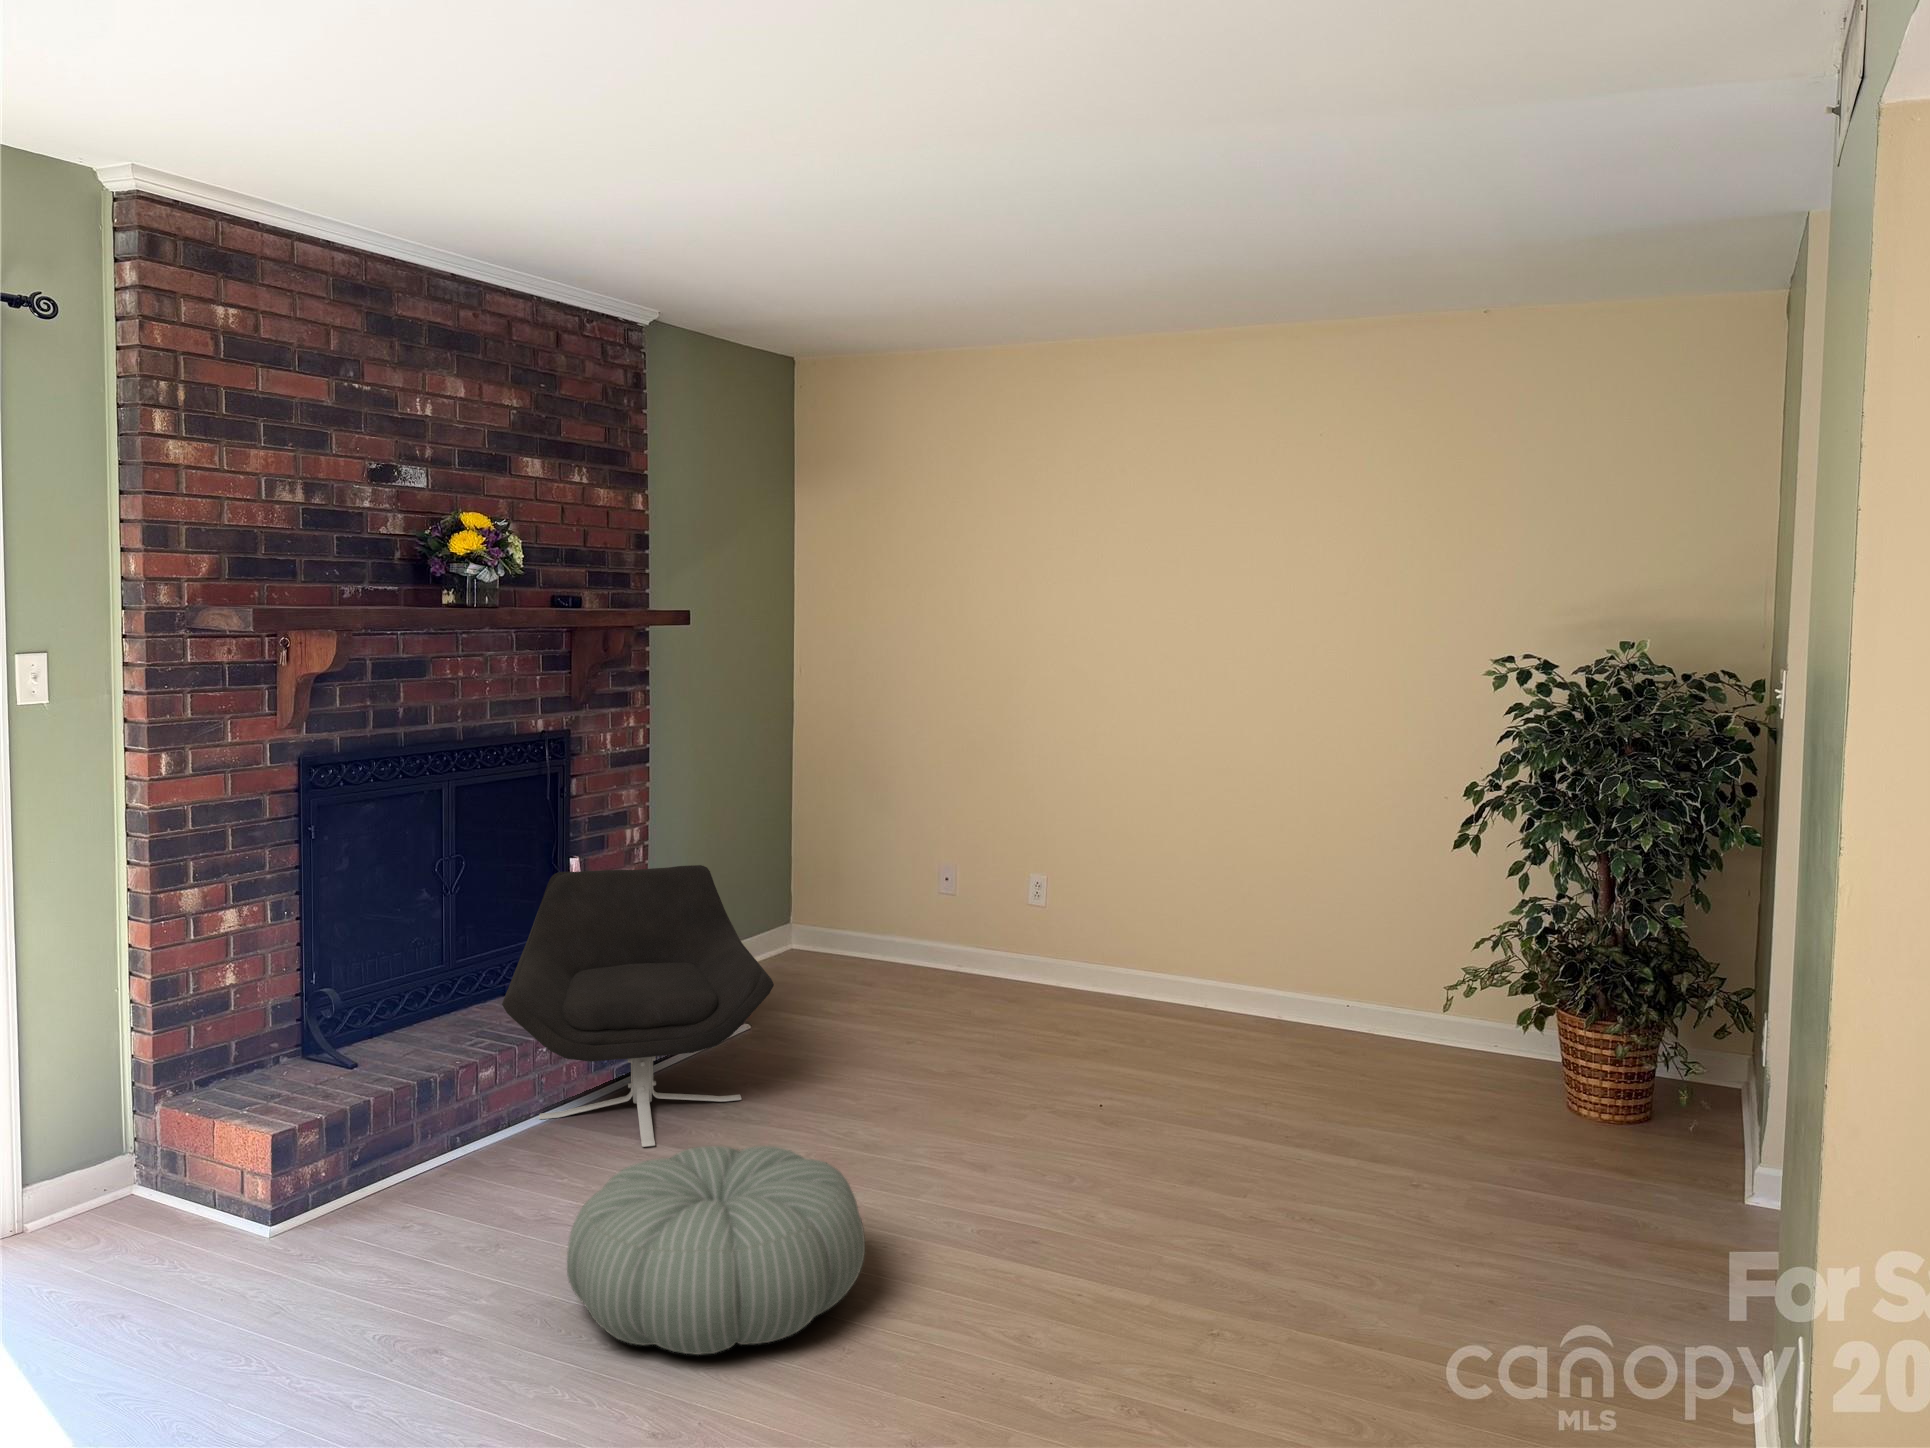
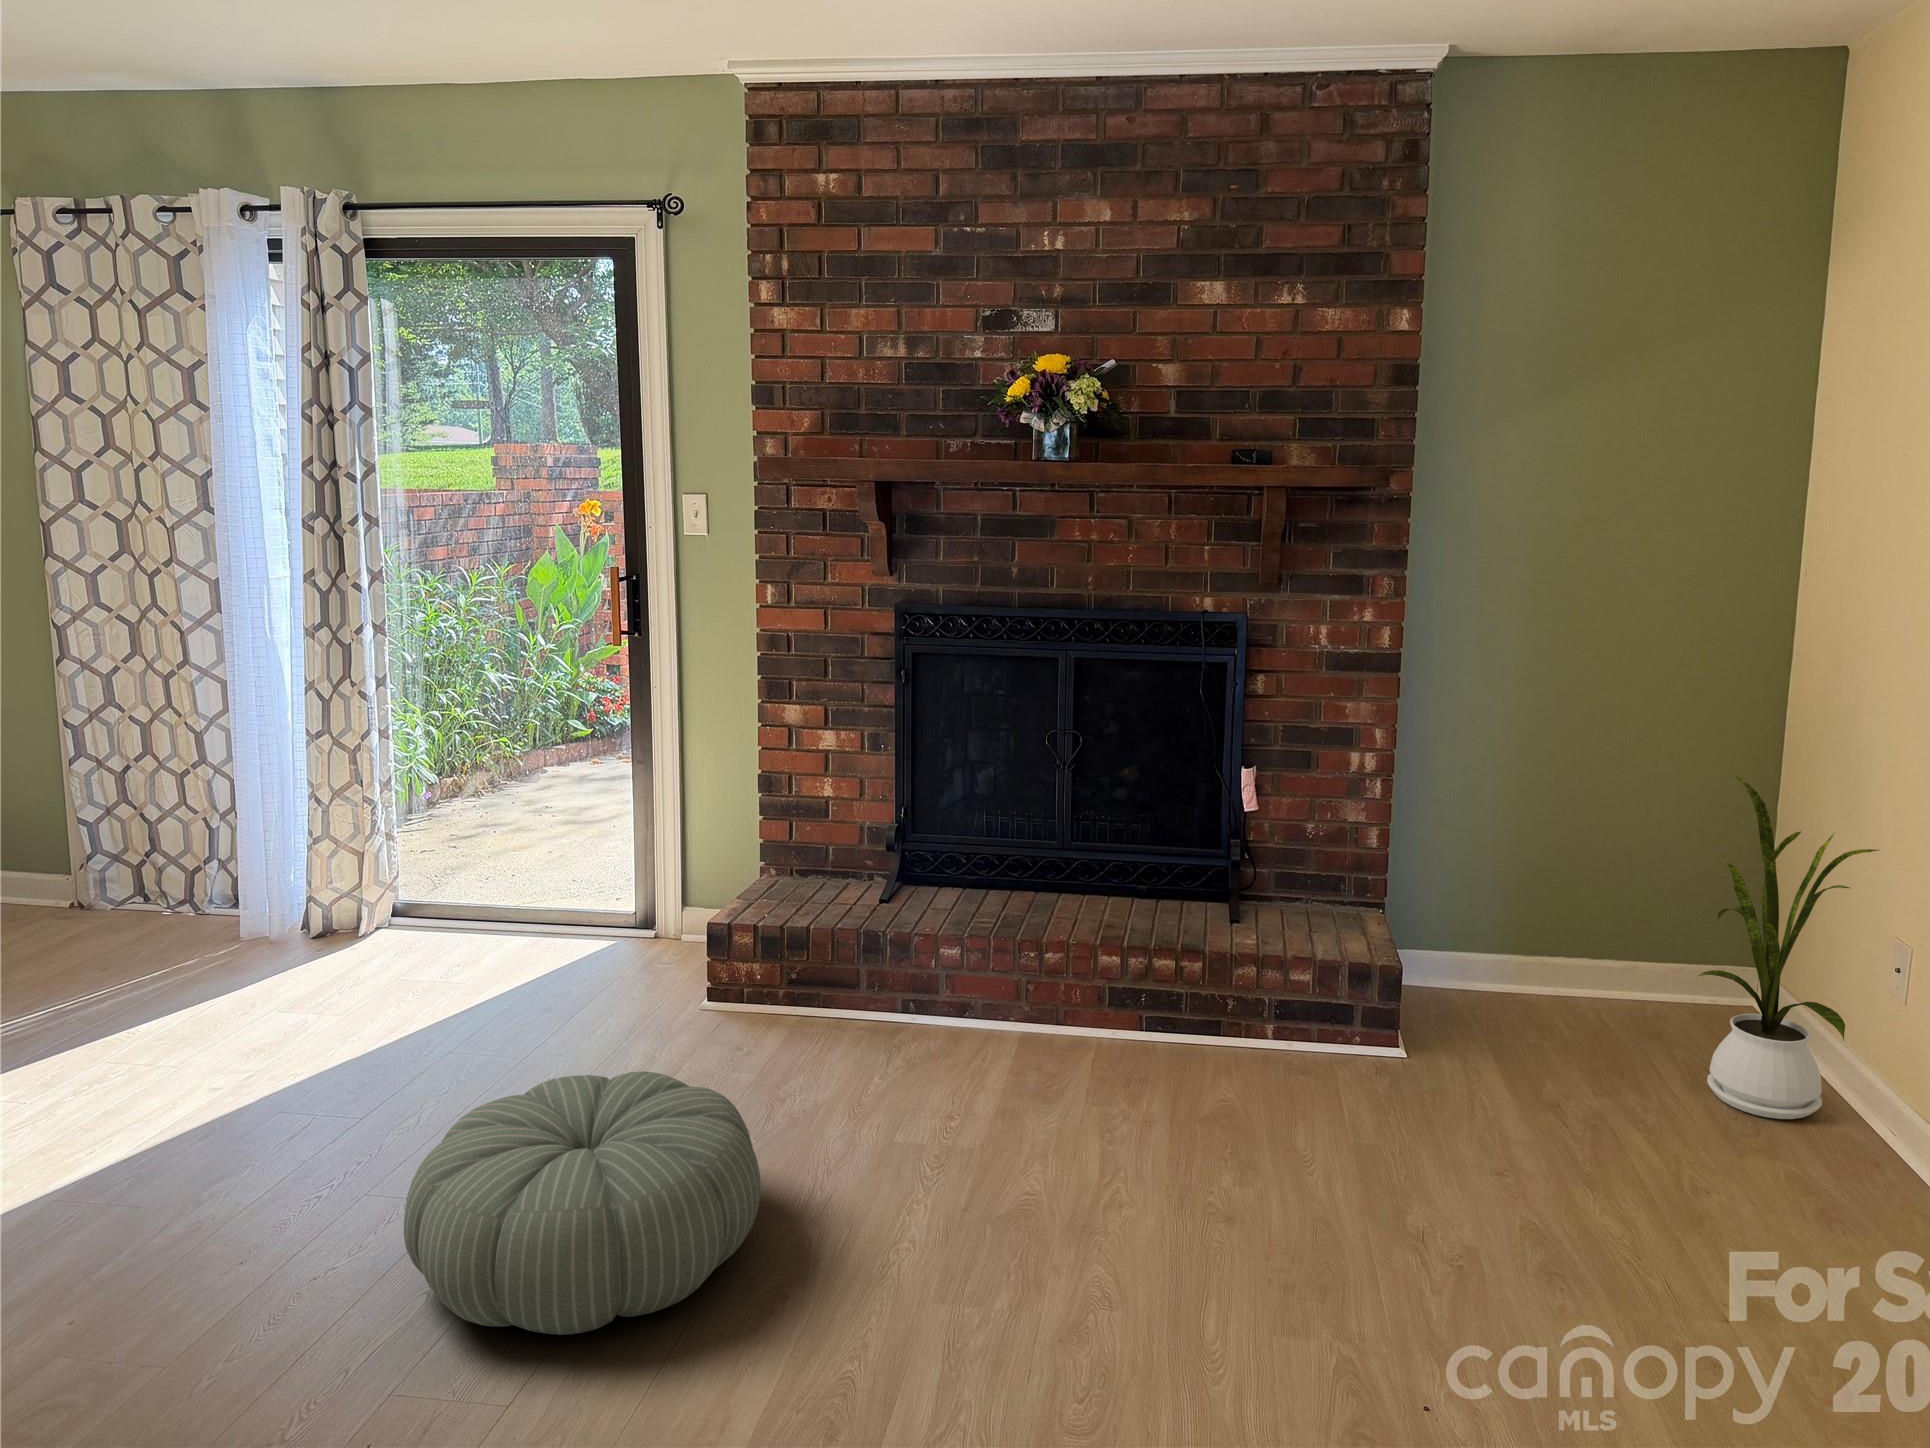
house plant: none [829,795,946,987] -> present [1698,775,1879,1119]
lounge chair: present [502,865,774,1147] -> none [953,776,1308,1116]

